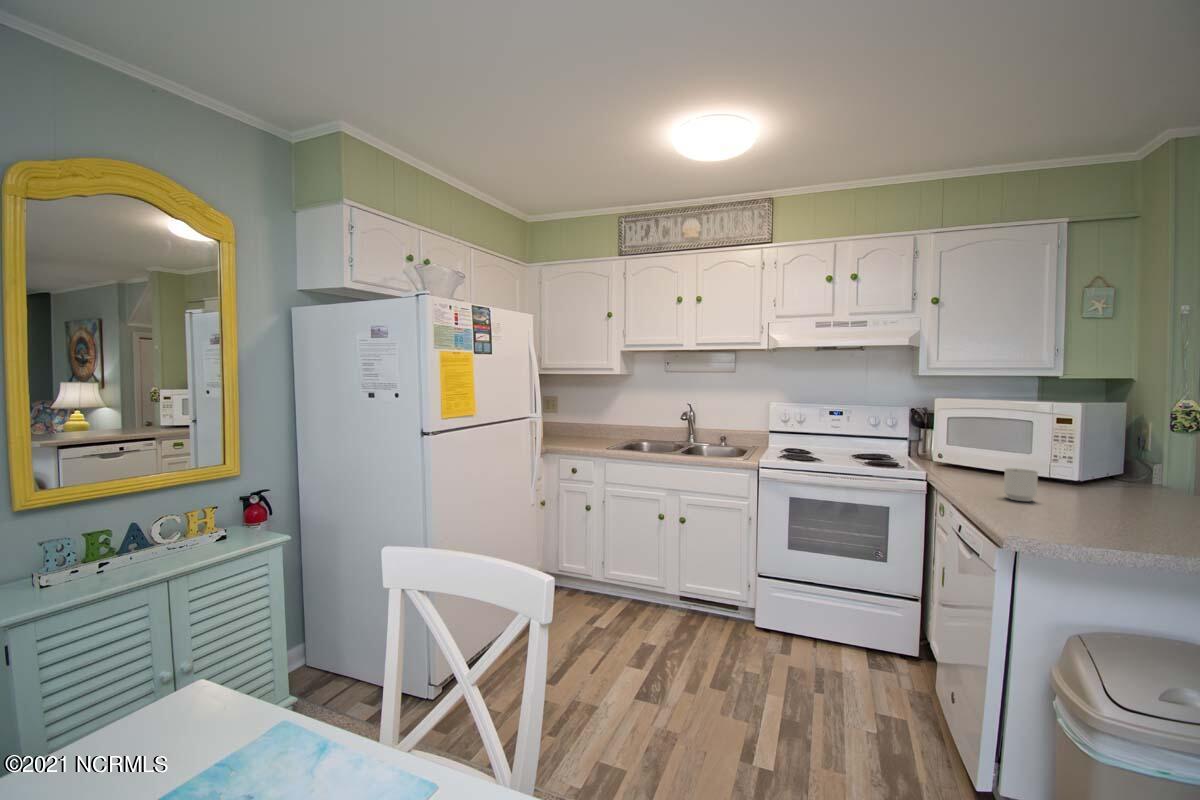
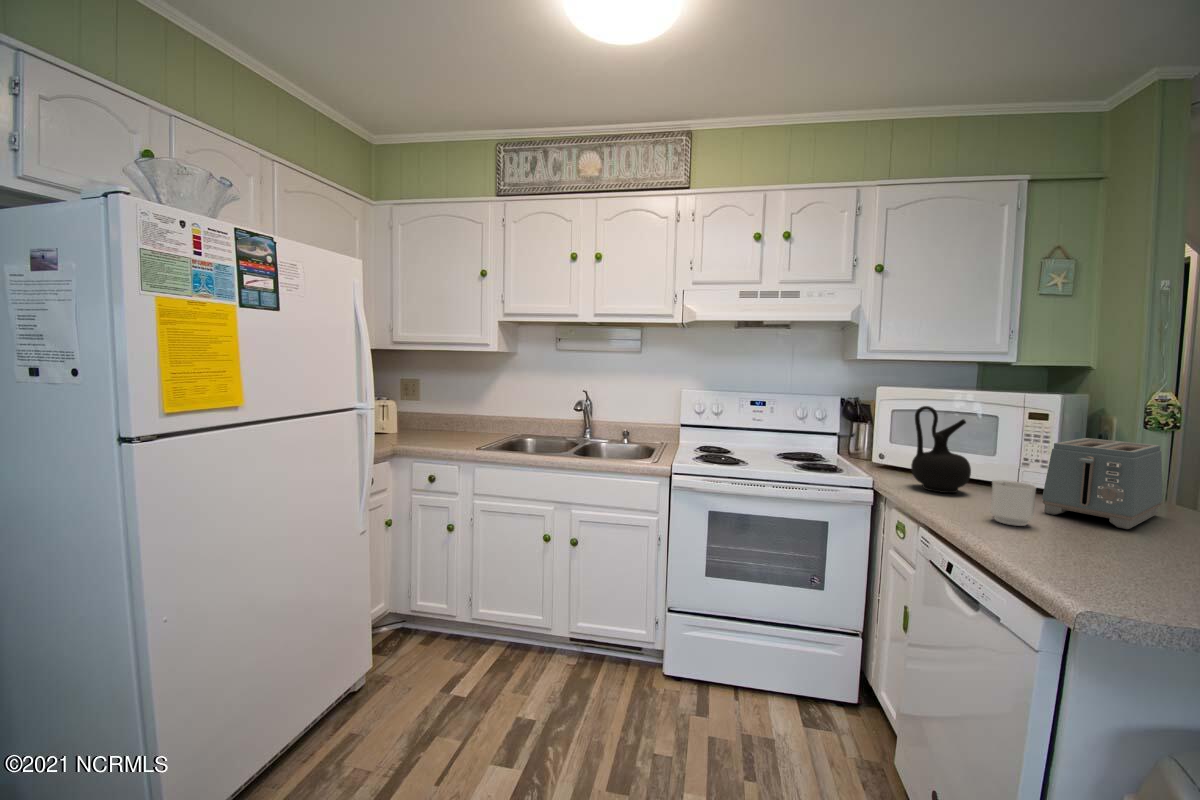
ceramic jug: none [955,413,1004,482] -> present [911,406,971,493]
toaster: none [1055,438,1167,506] -> present [1042,438,1162,529]

